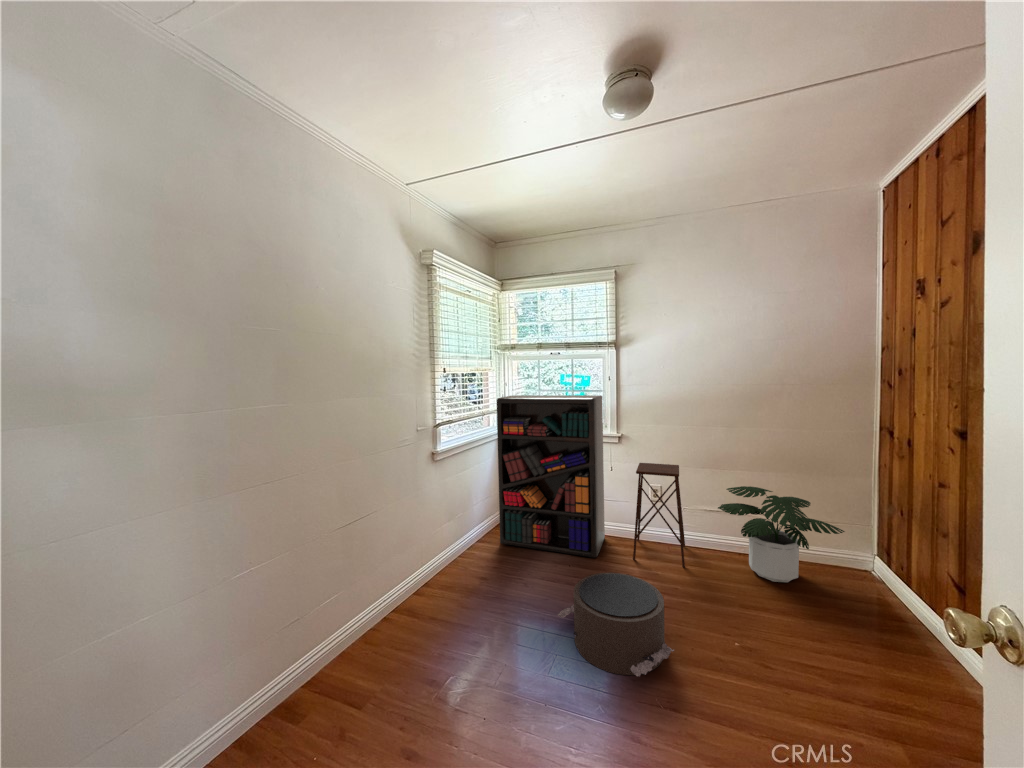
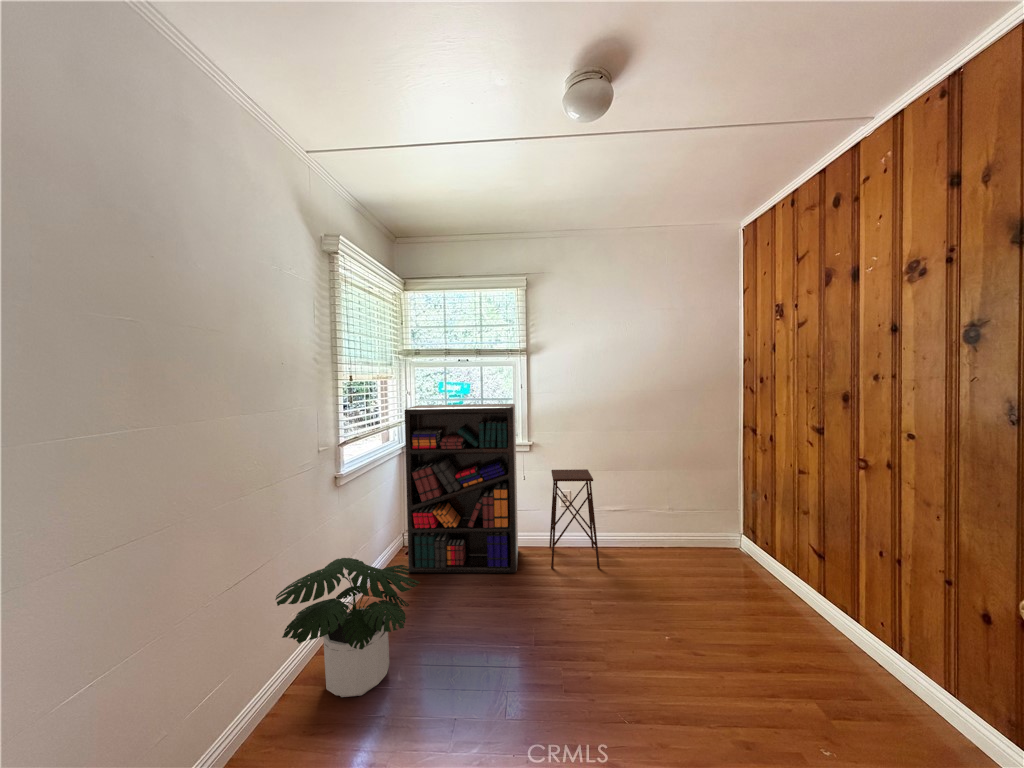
potted plant: present [718,486,845,582] -> present [275,558,420,697]
pouf: present [558,573,674,677] -> none [498,587,622,698]

